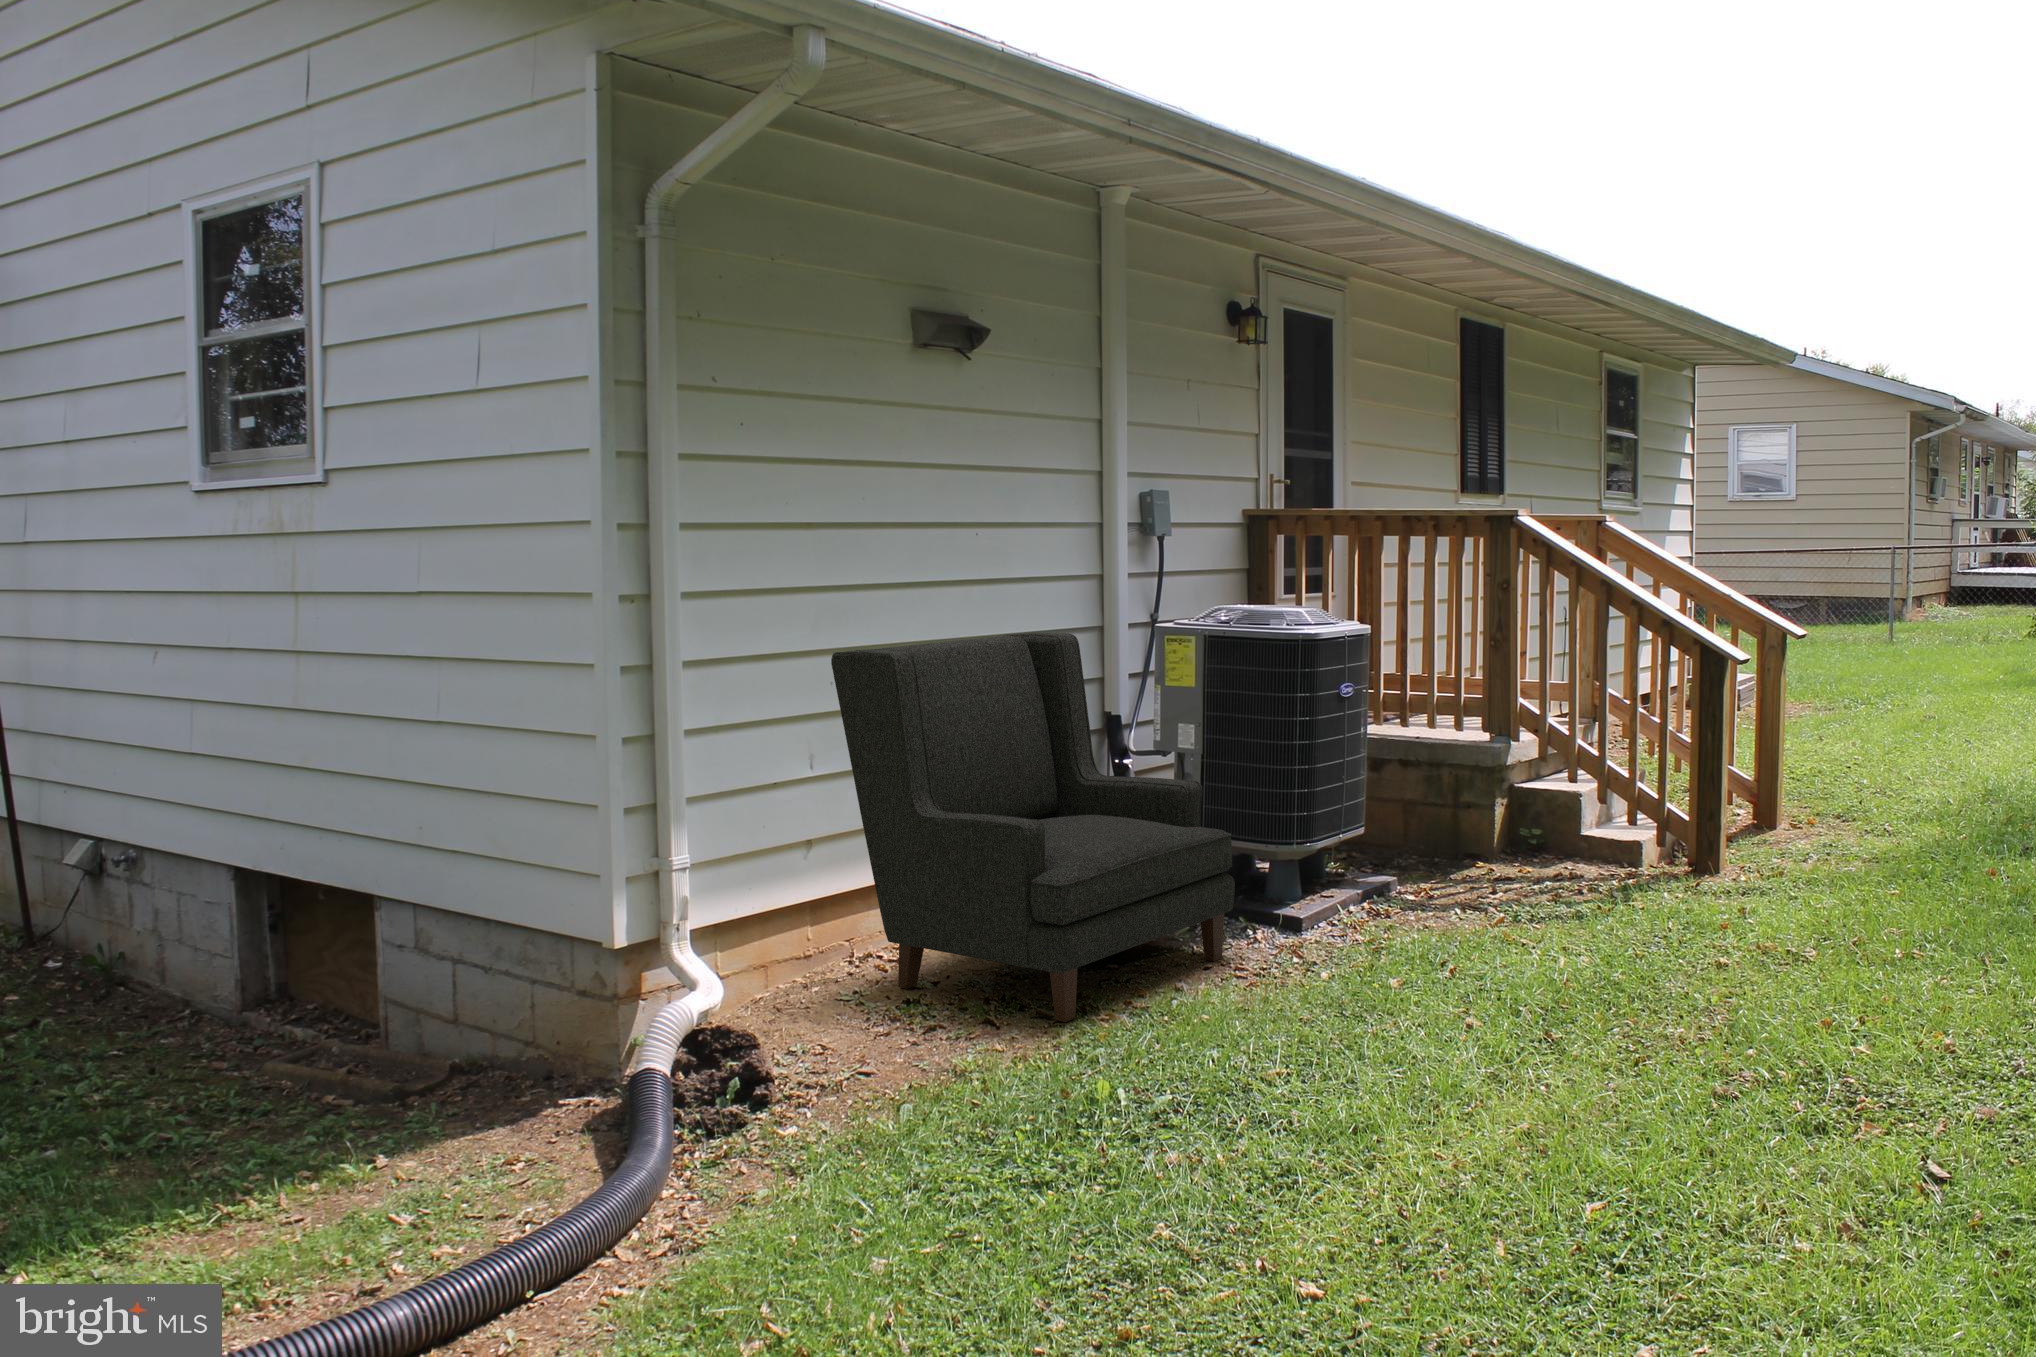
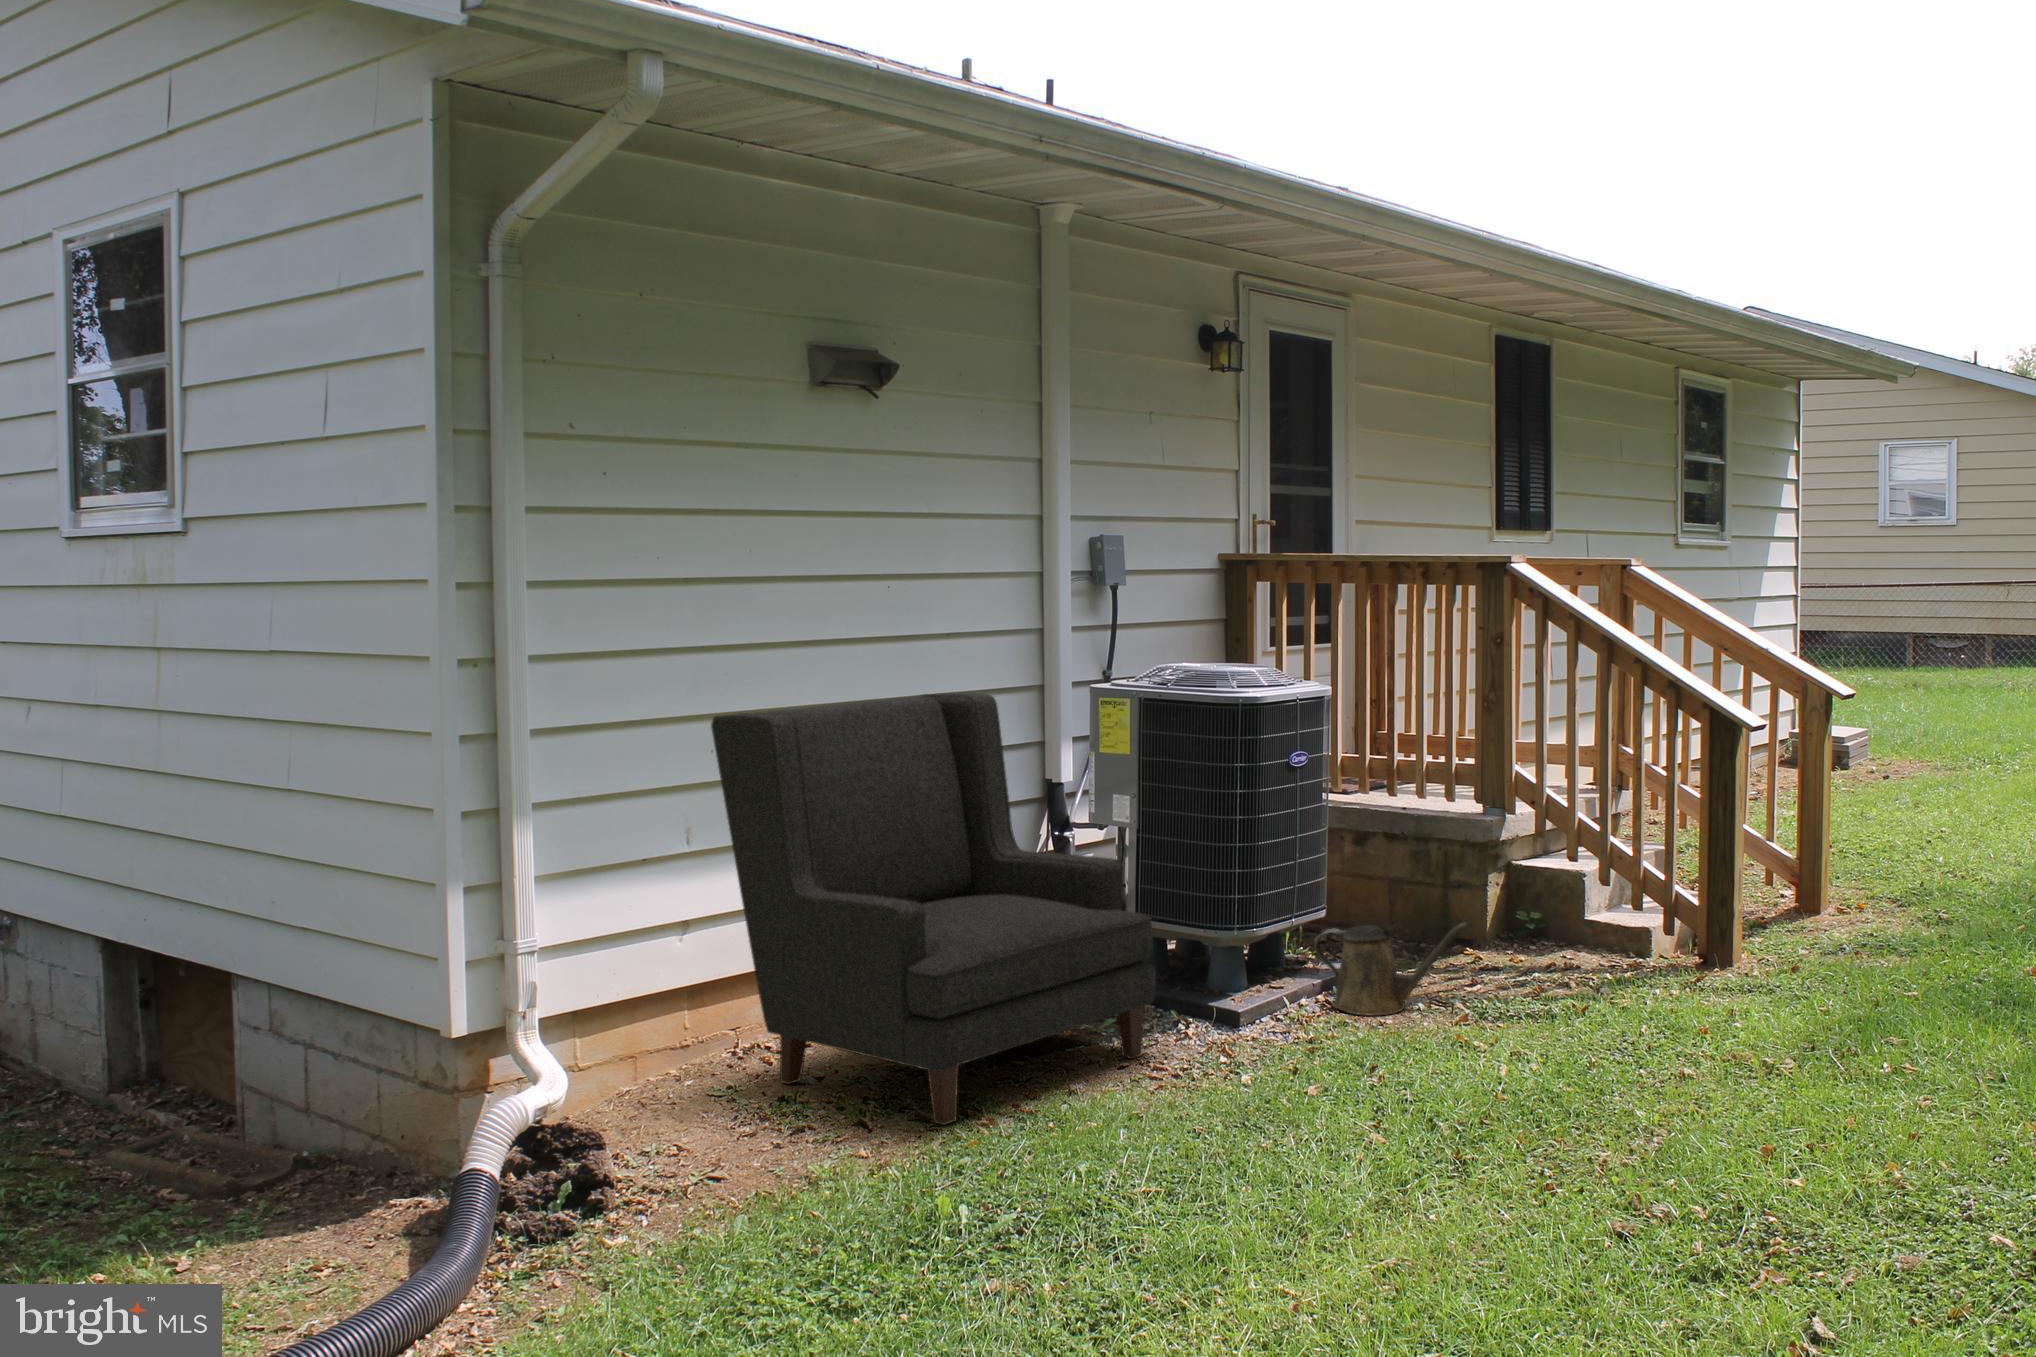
watering can: none [1360,836,1503,920] -> present [1314,922,1468,1016]

